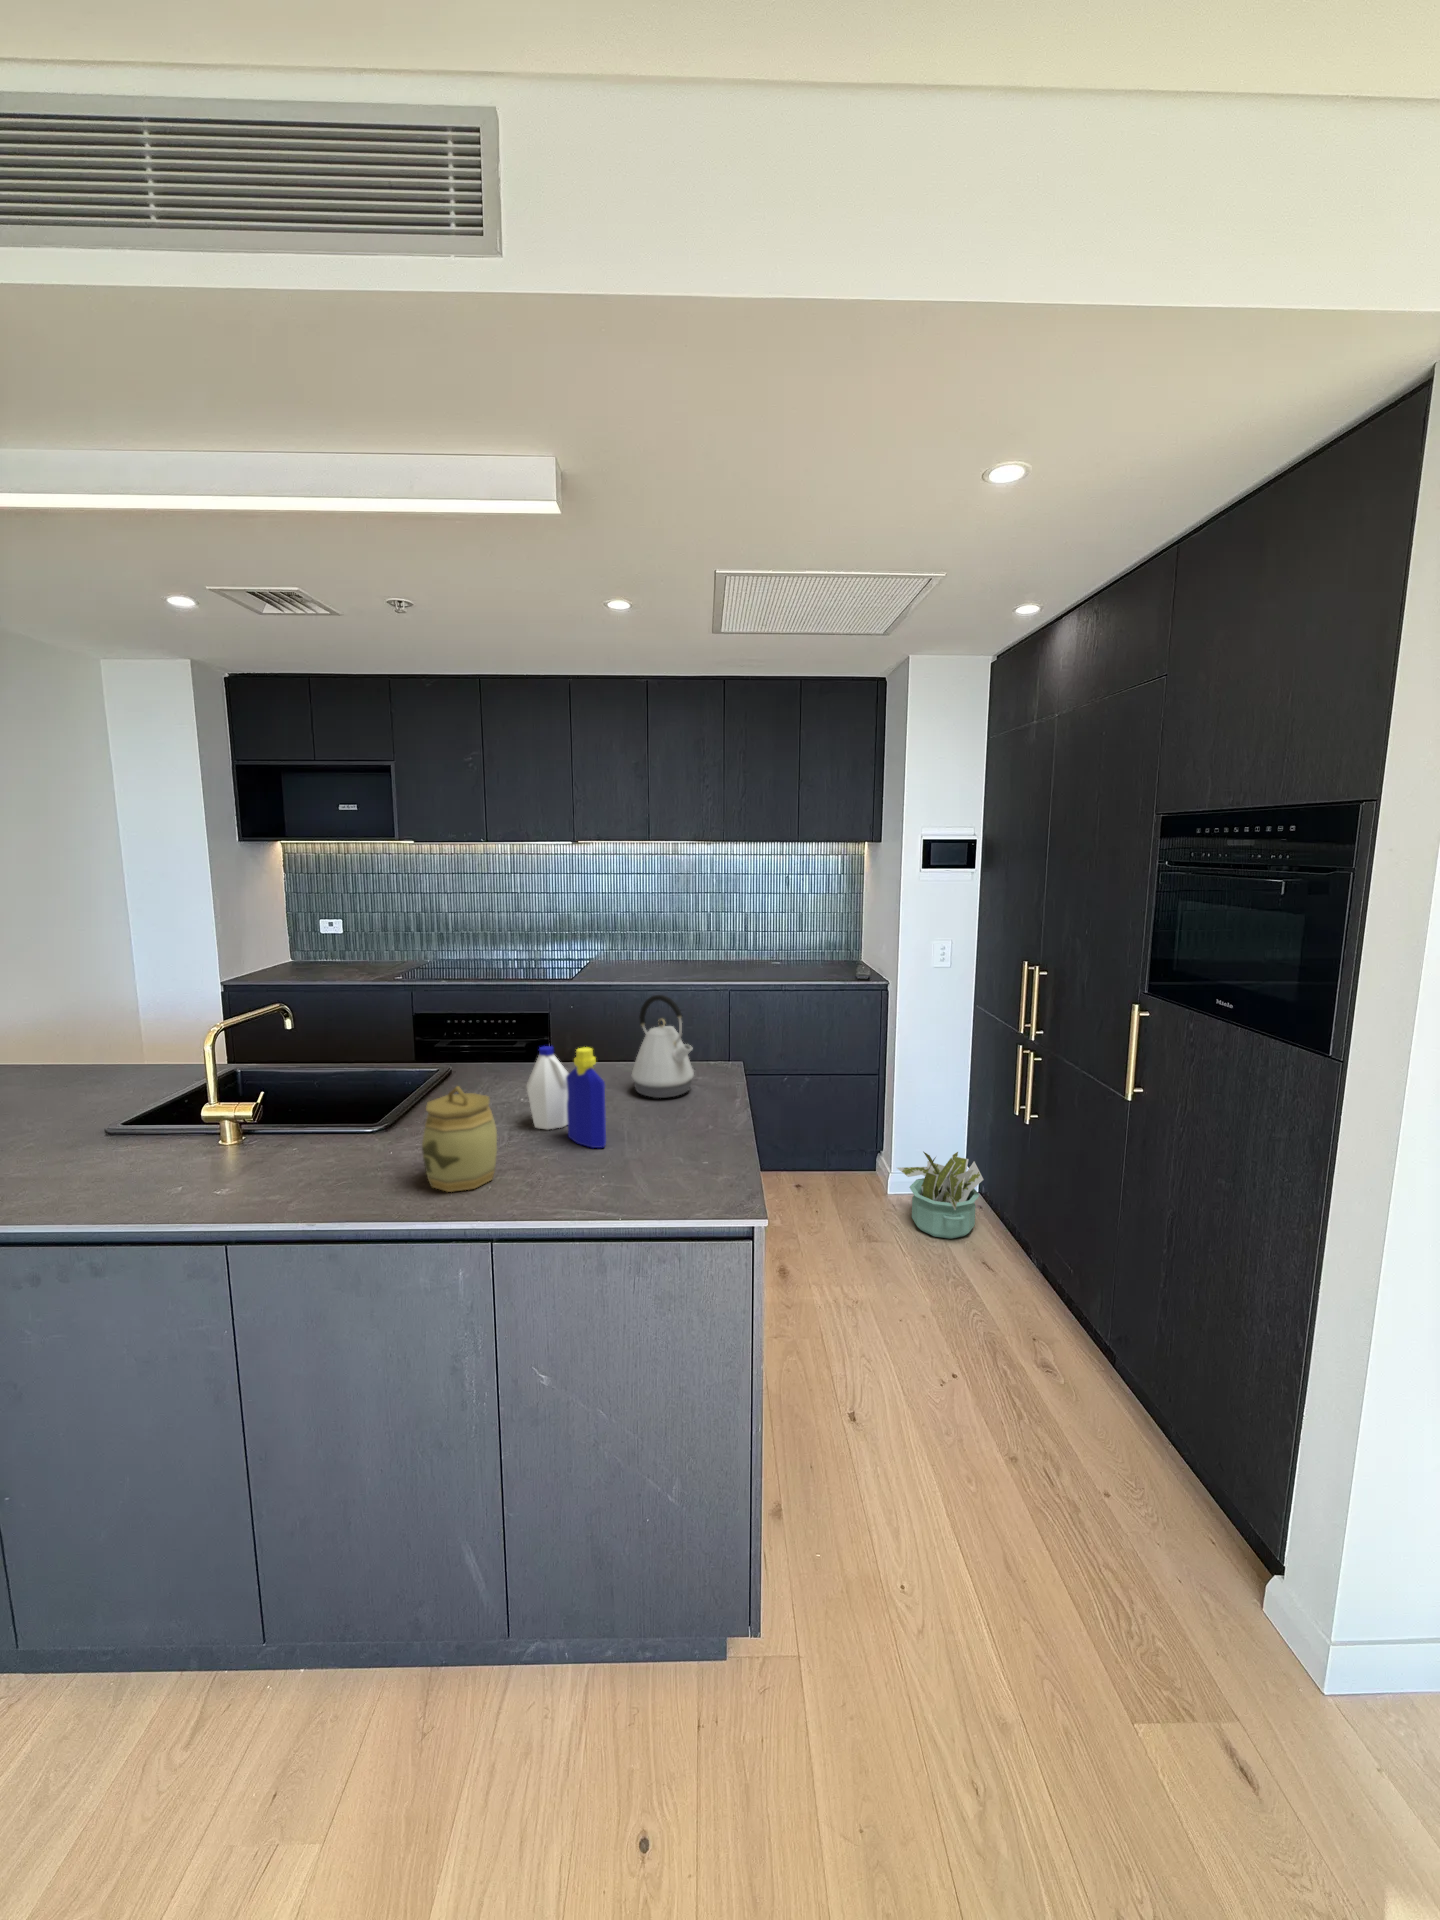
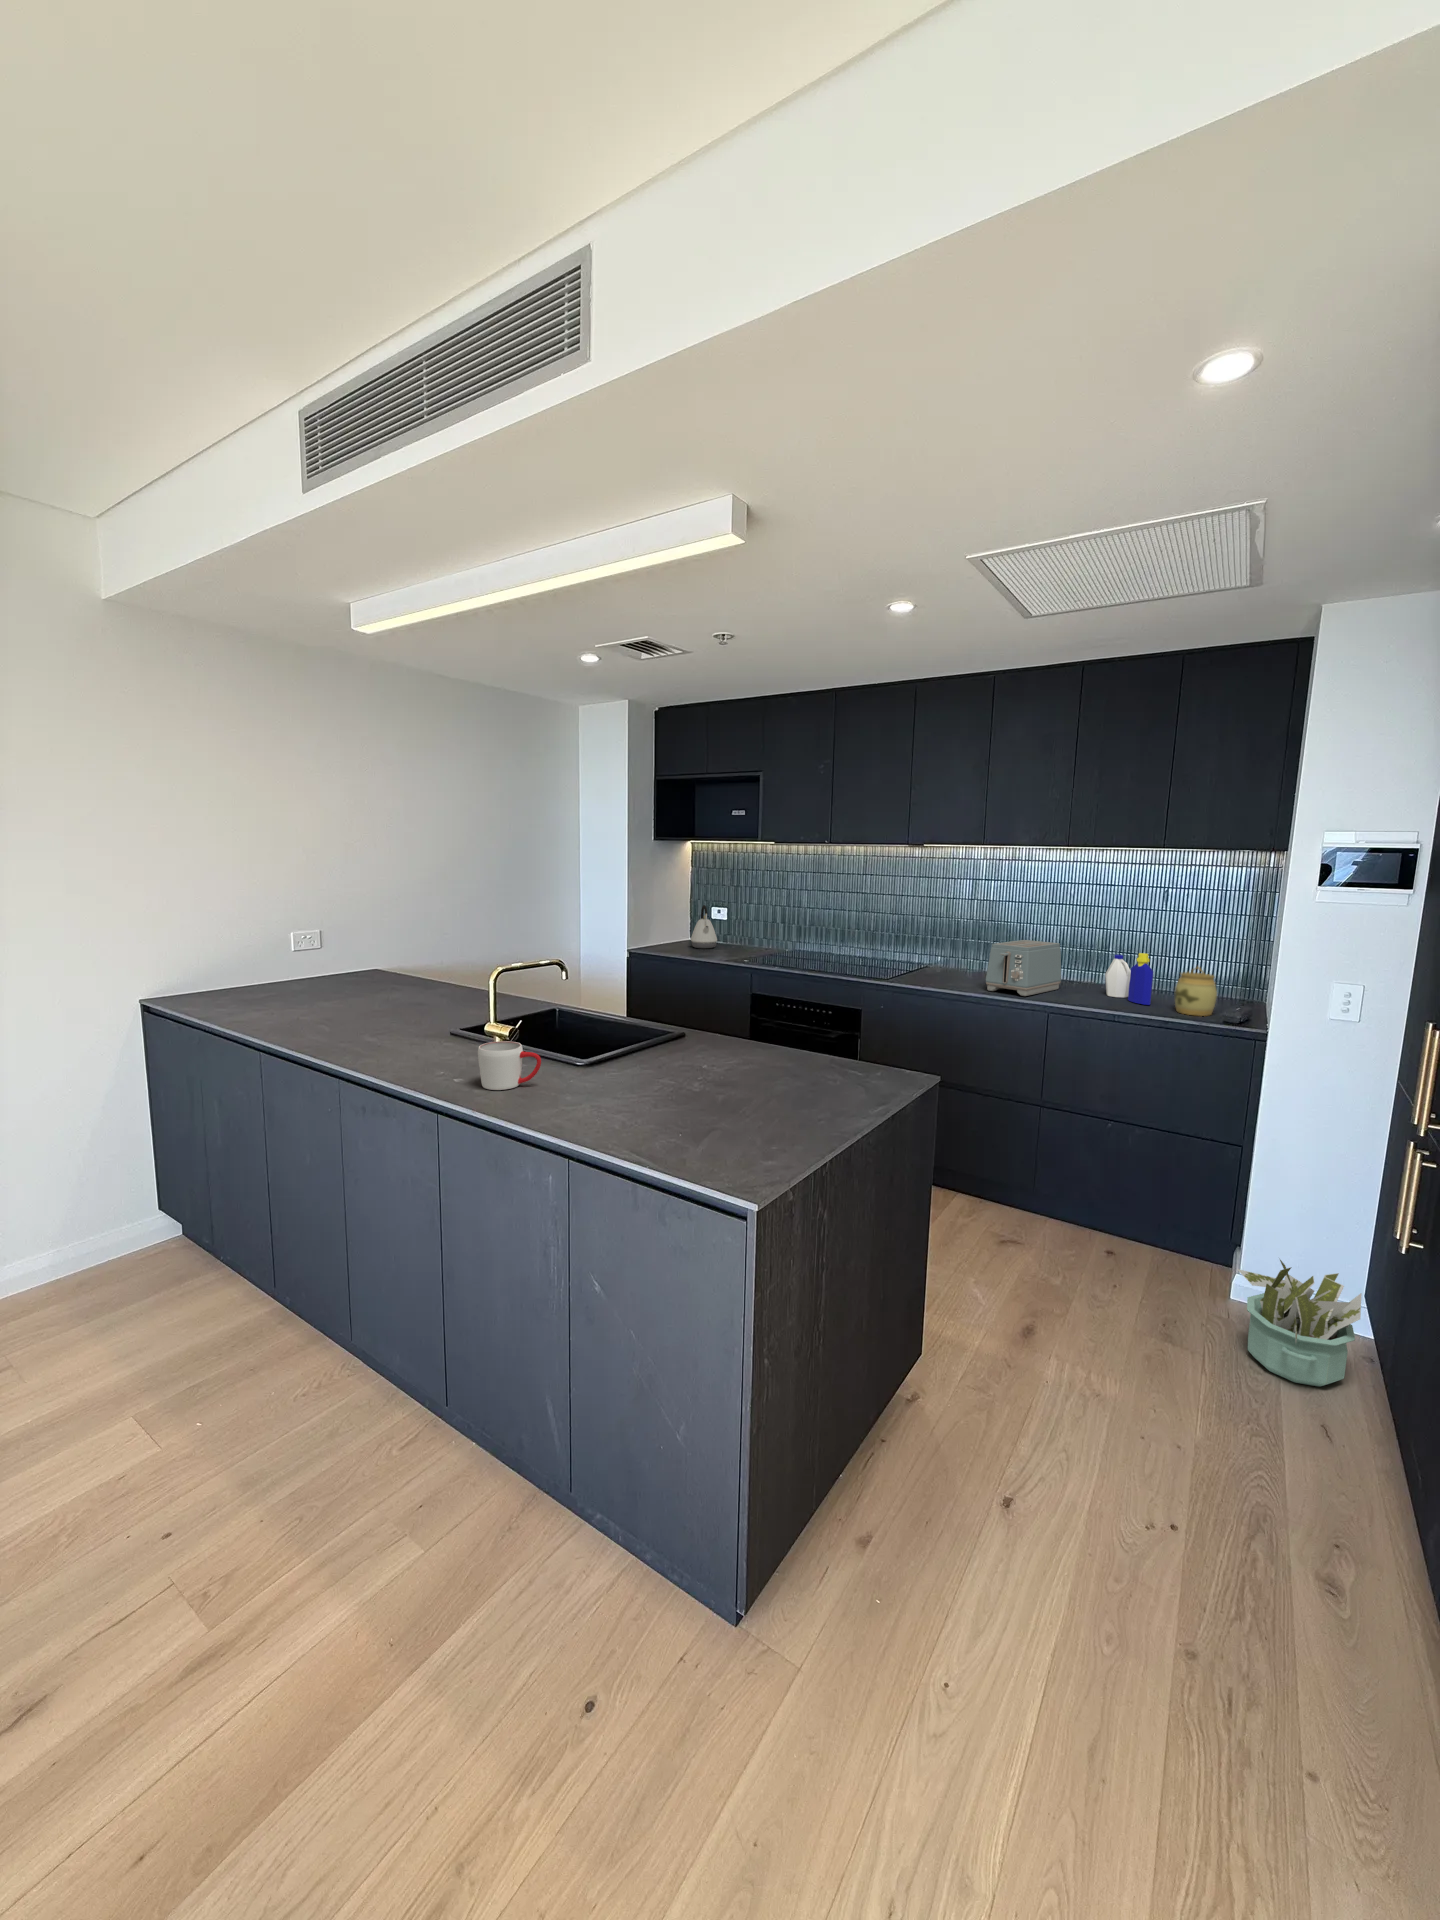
toaster: none [664,927,718,978] -> present [986,940,1061,996]
kettle: present [632,995,694,1098] -> present [691,905,717,948]
bottle: present [527,1046,606,1148] -> present [1105,953,1153,1005]
jar: present [422,1087,497,1192] -> present [1175,967,1217,1016]
mug: none [255,1115,351,1185] -> present [478,1041,541,1090]

